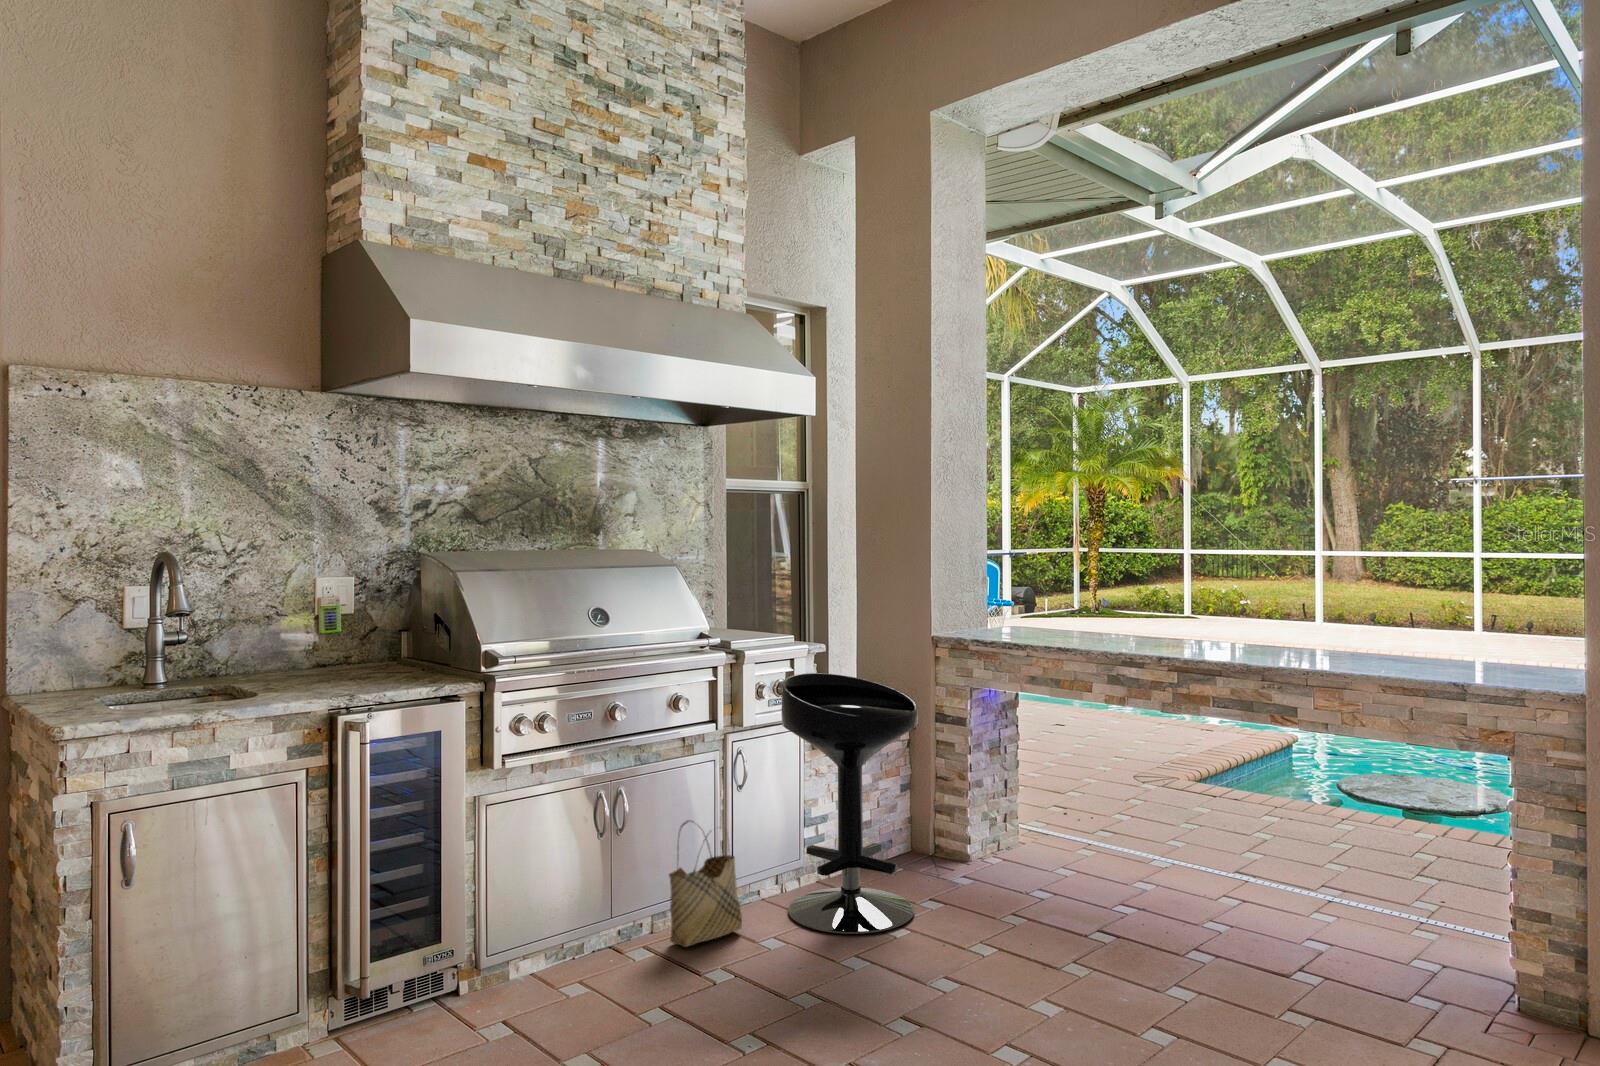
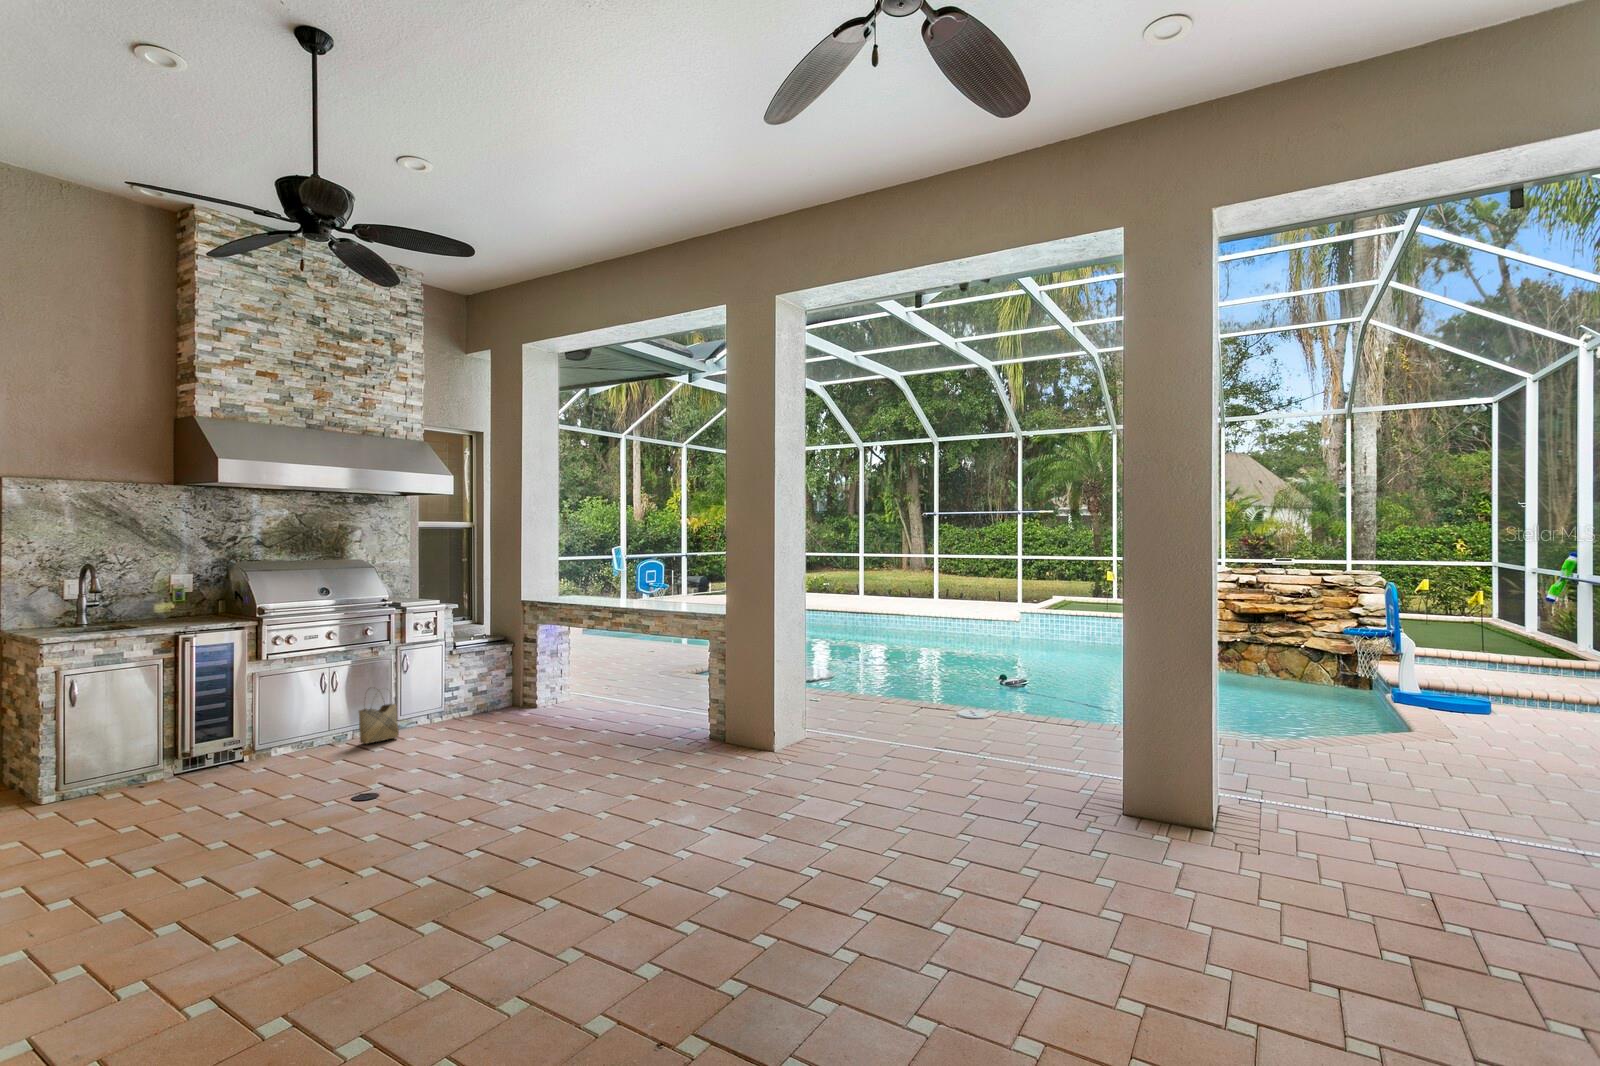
bar stool: present [781,673,918,934] -> none [424,618,493,736]

